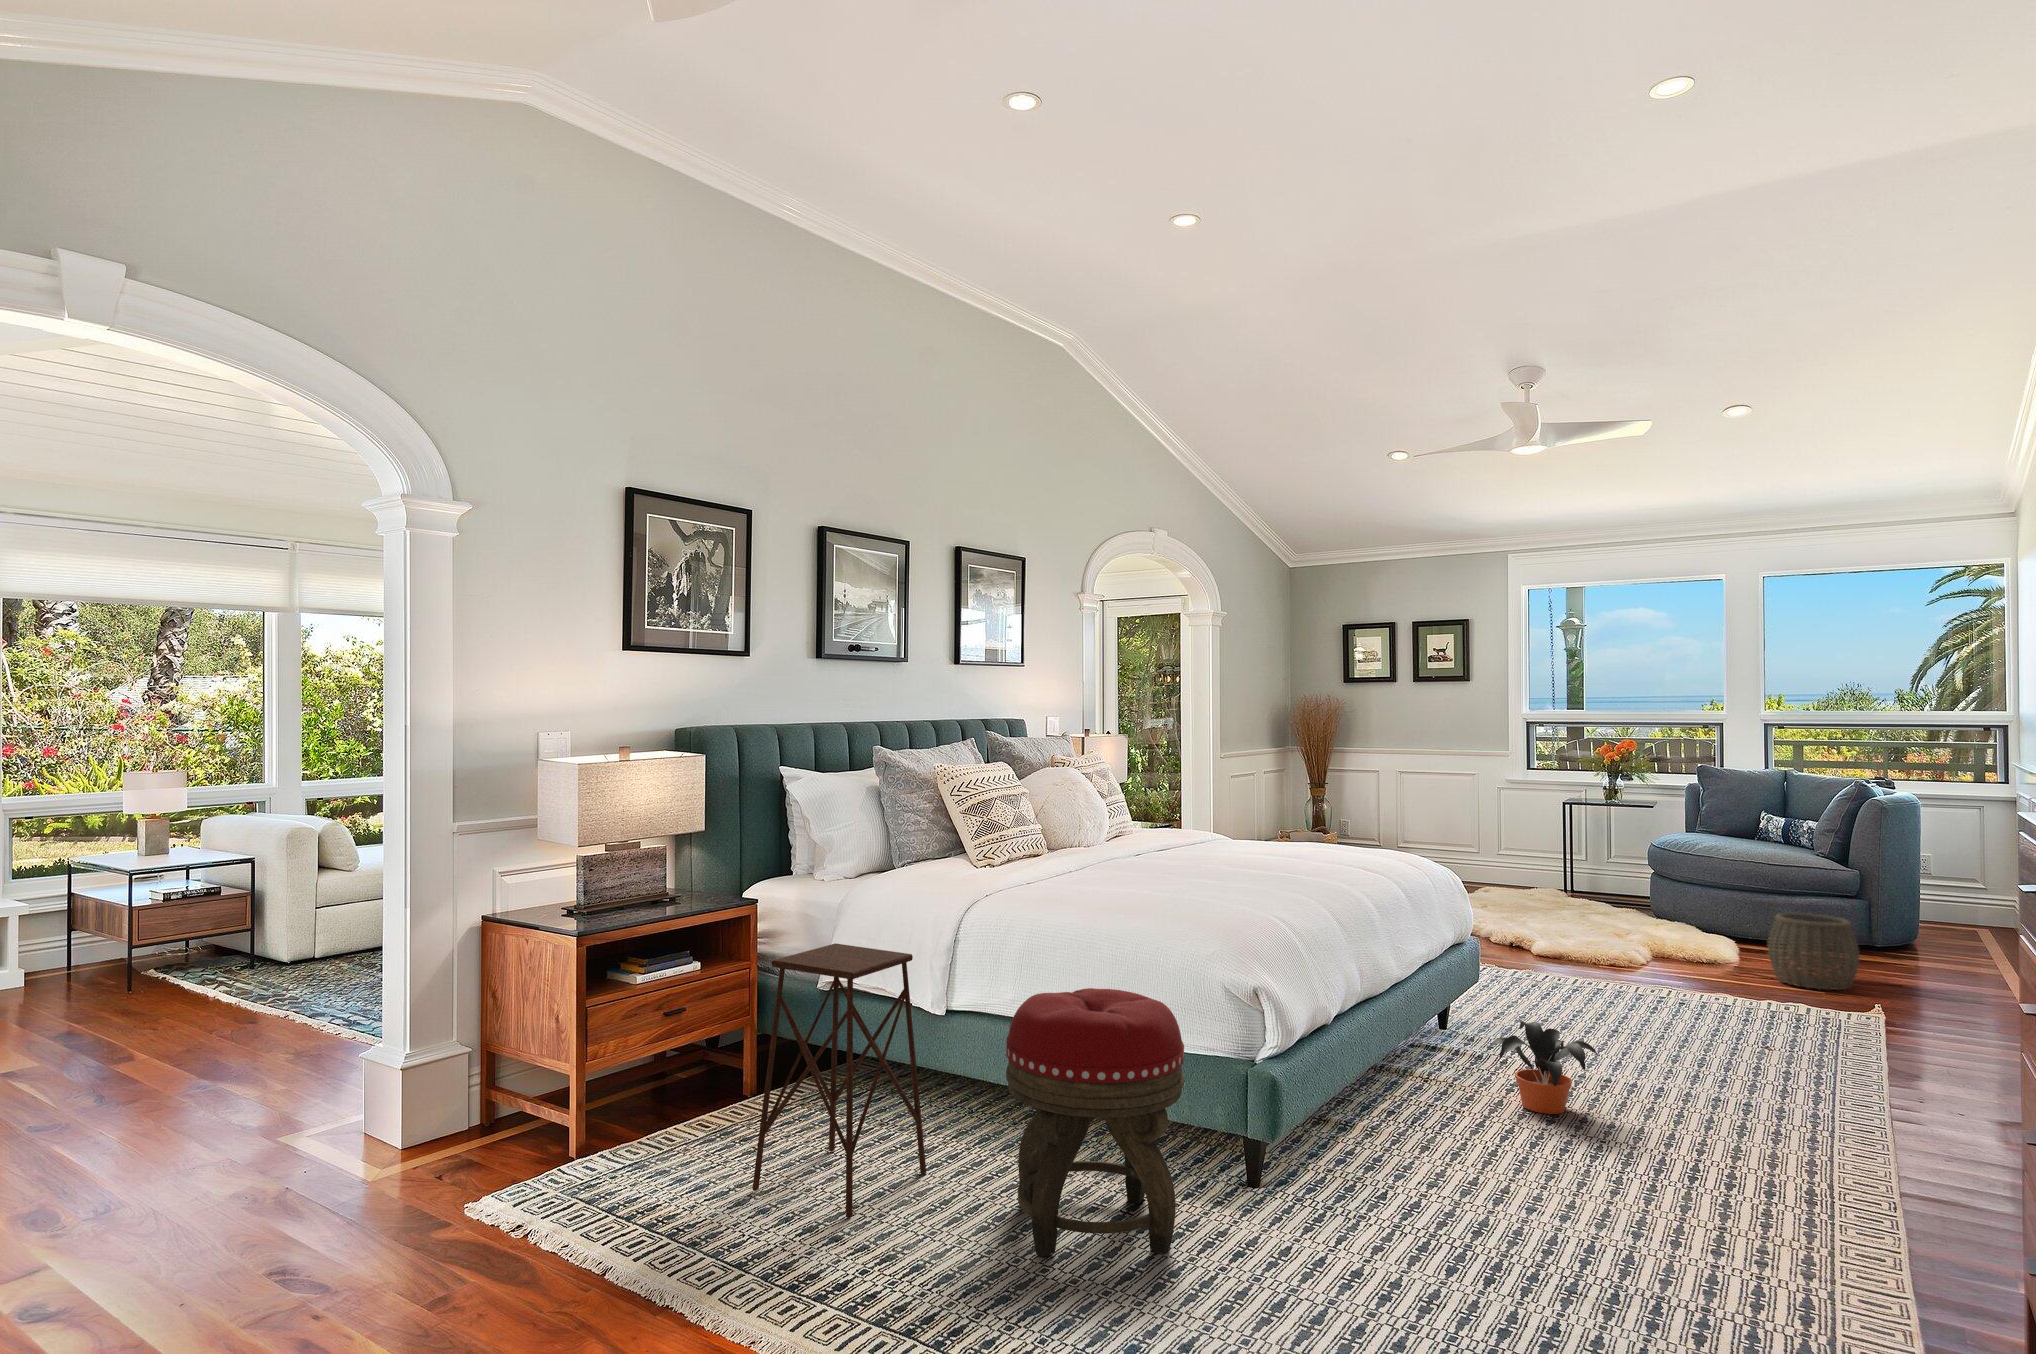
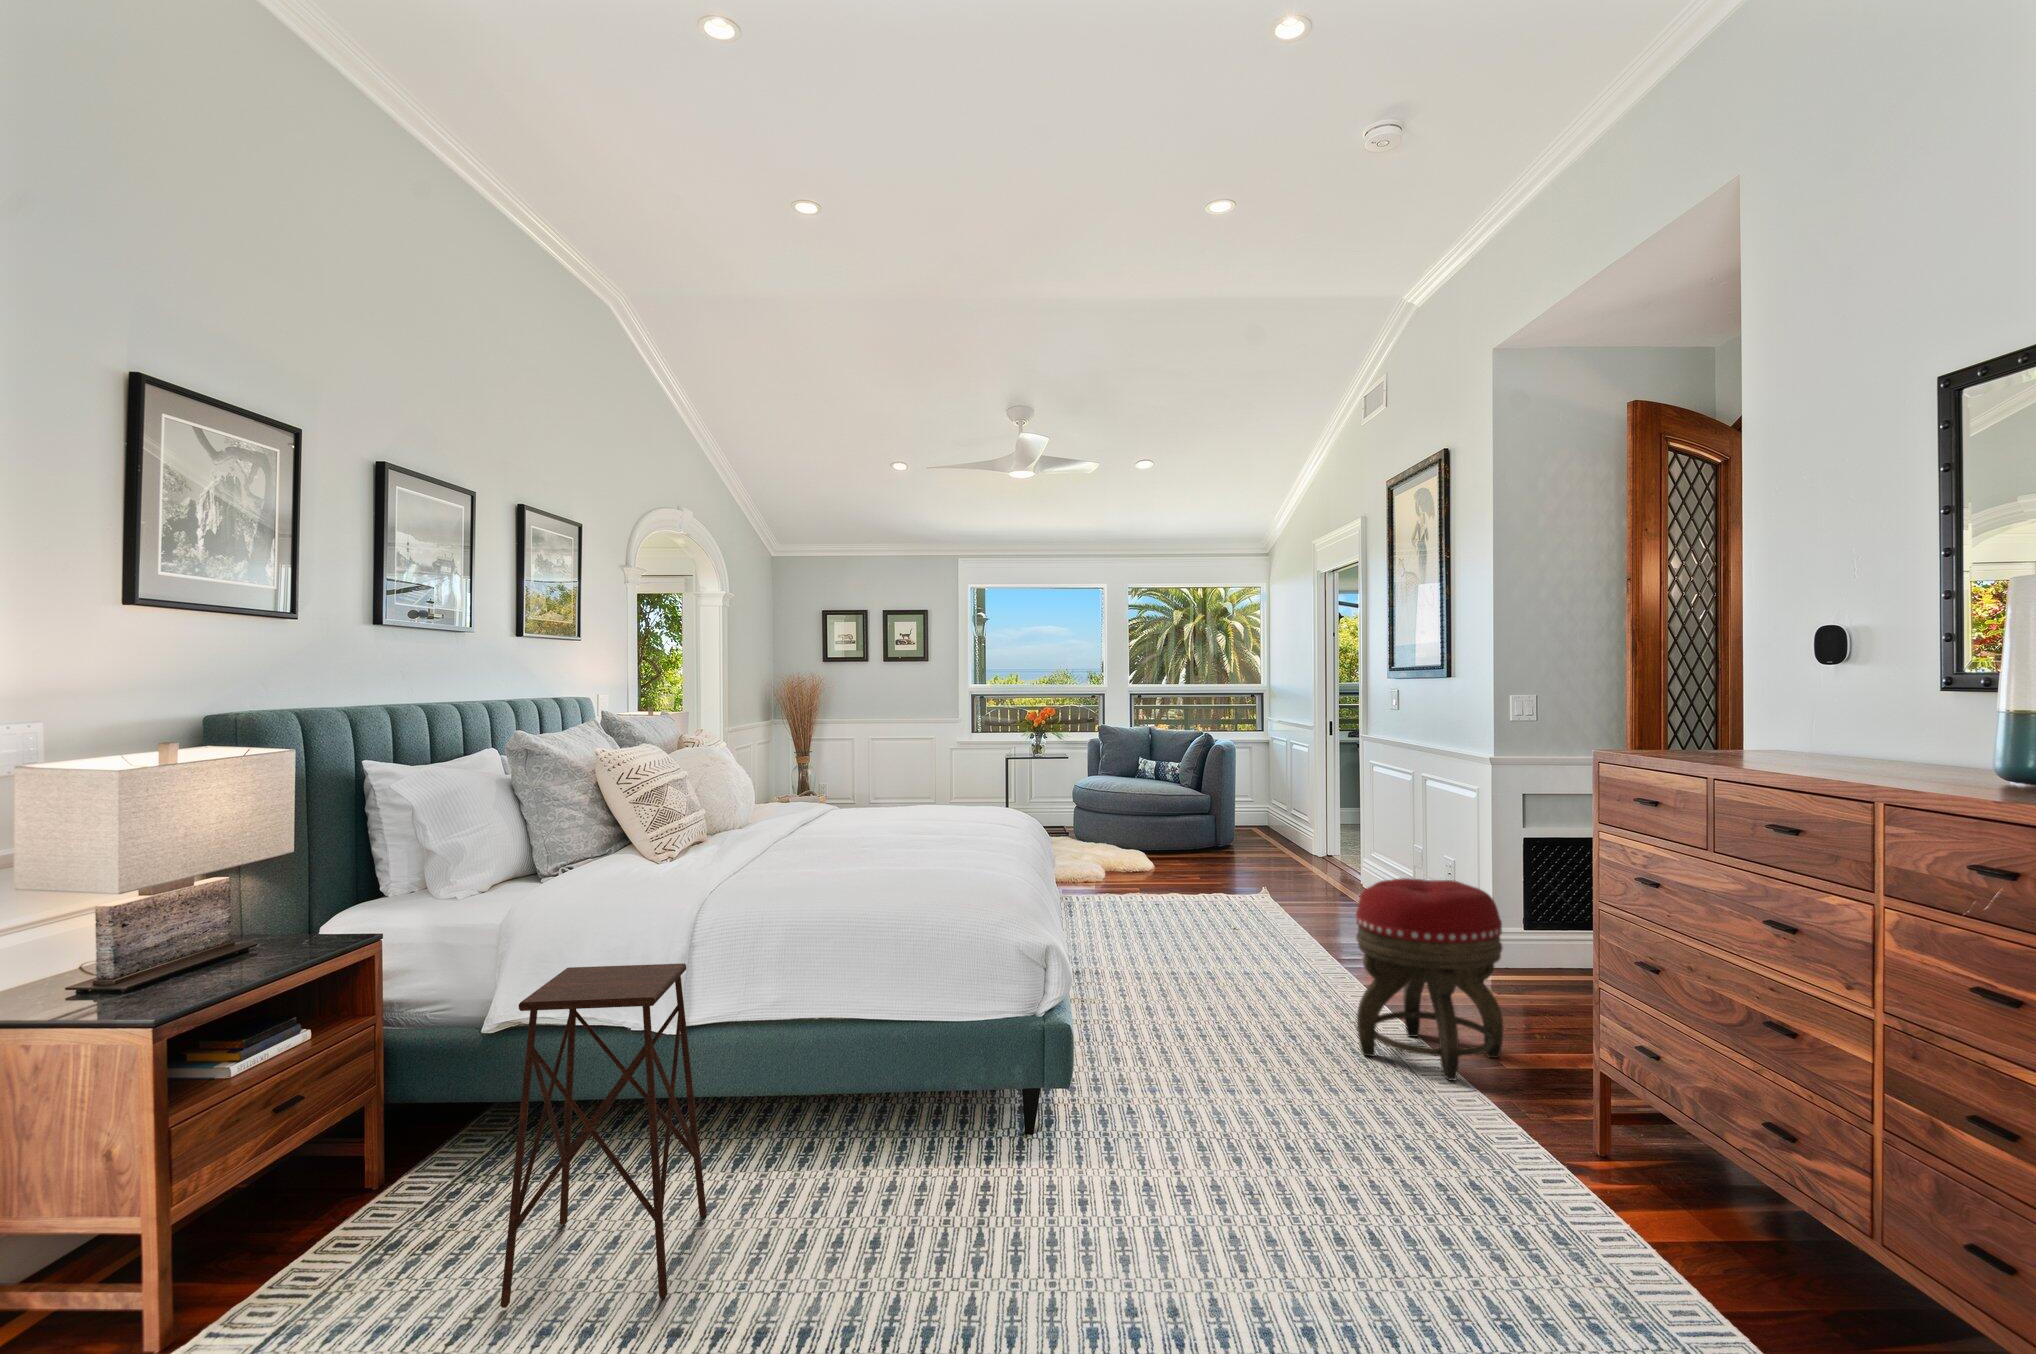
woven basket: present [1768,913,1859,990] -> none [1192,824,1249,878]
footstool: present [1006,988,1184,1257] -> present [1356,878,1504,1080]
potted plant: present [1488,1021,1599,1114] -> none [1121,931,1204,1004]

